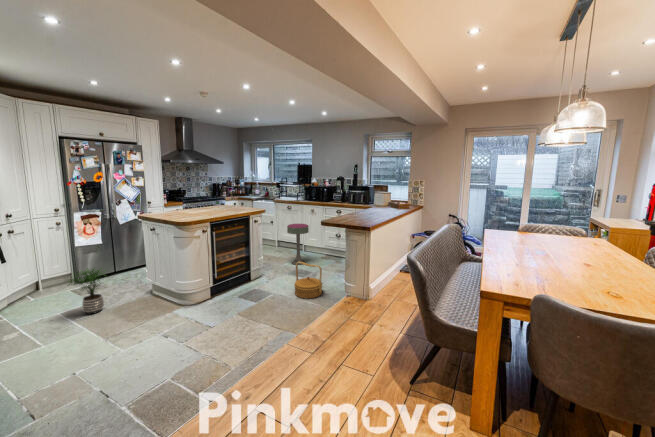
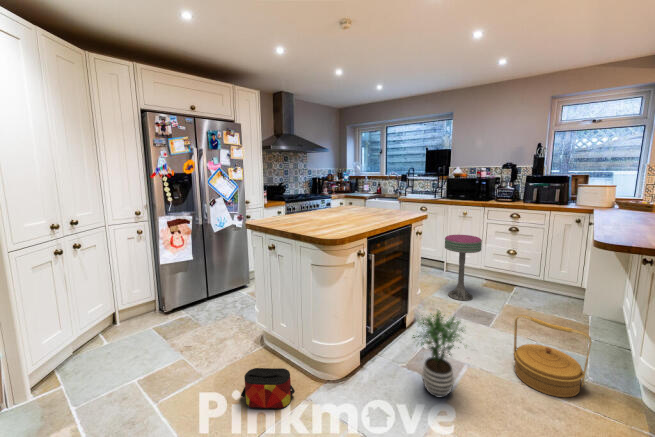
potted plant: present [69,268,106,314] -> present [412,311,463,398]
bag: none [132,295,165,316] -> present [241,368,295,409]

